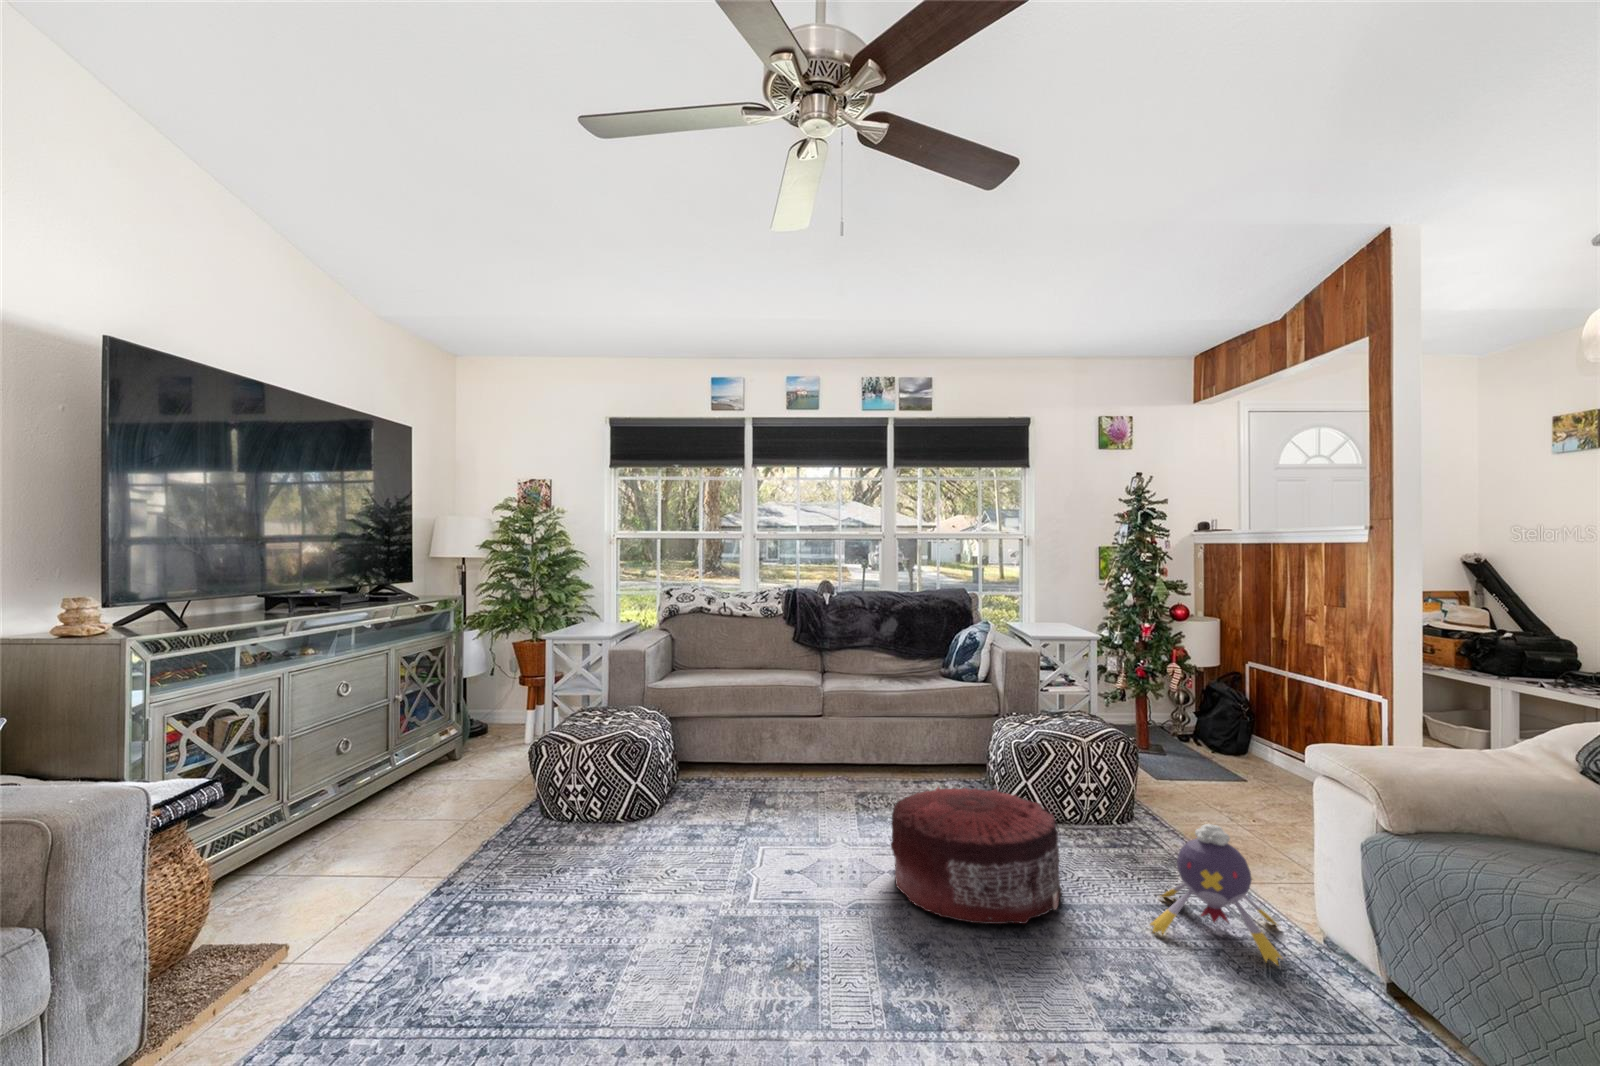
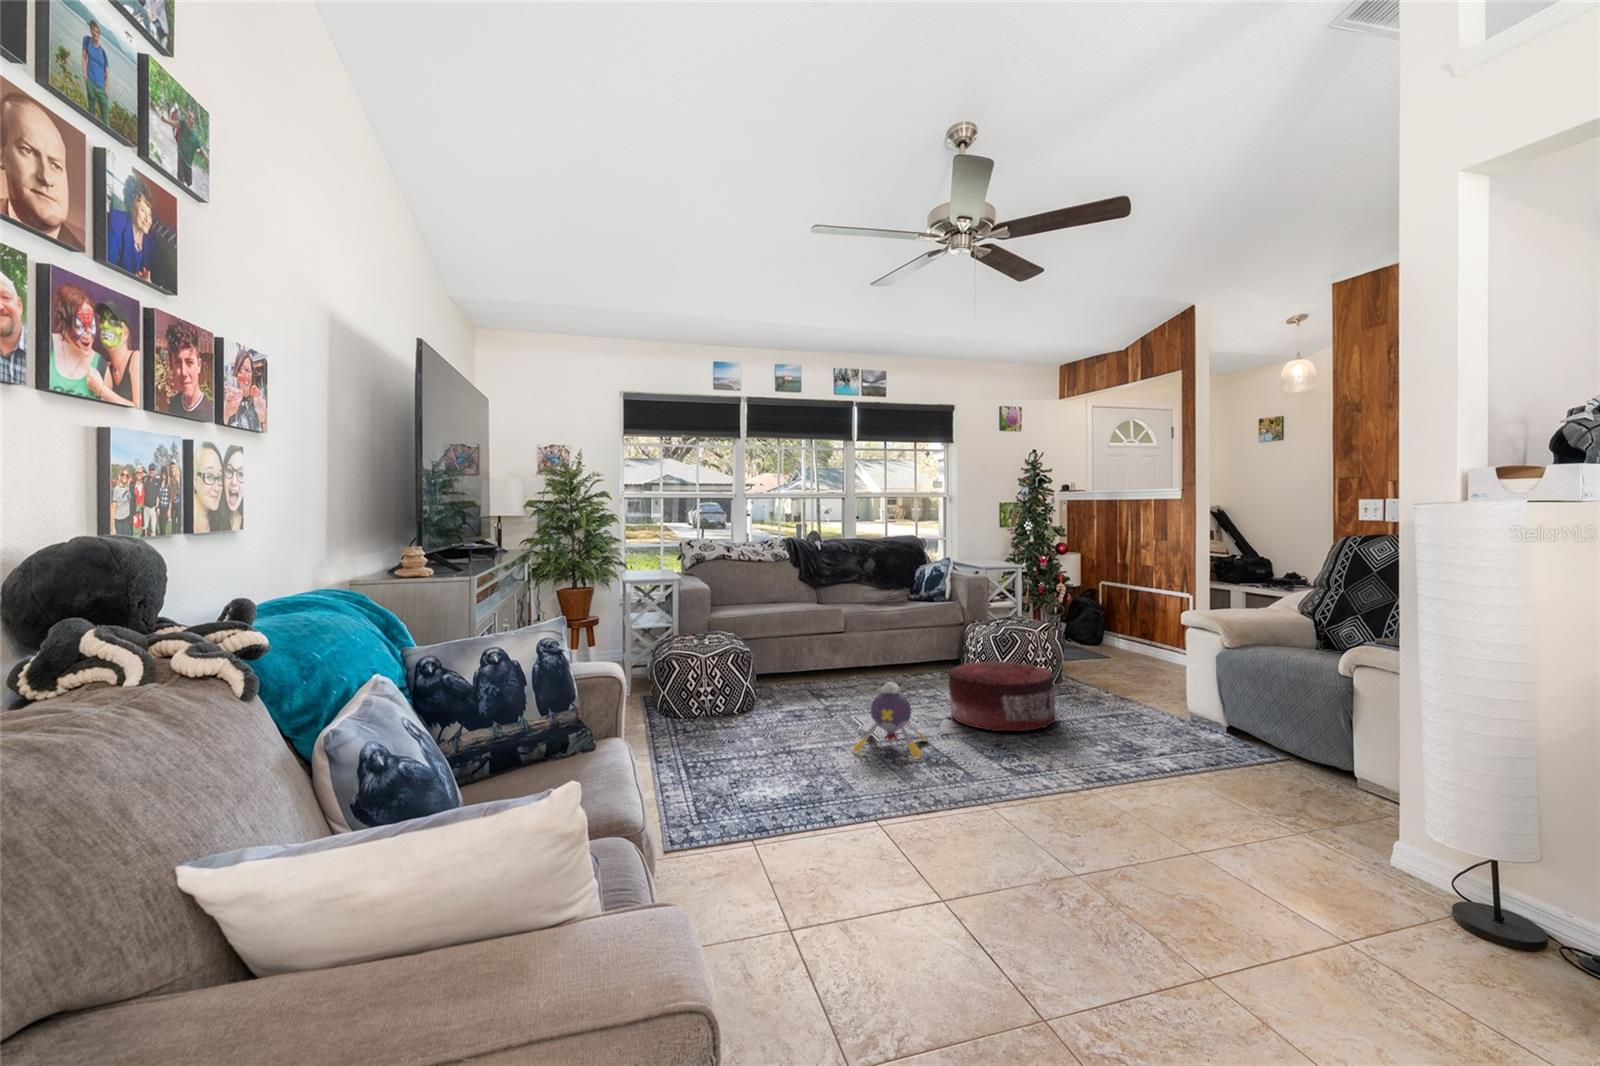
plush toy: present [1150,824,1282,965] -> present [853,682,927,758]

